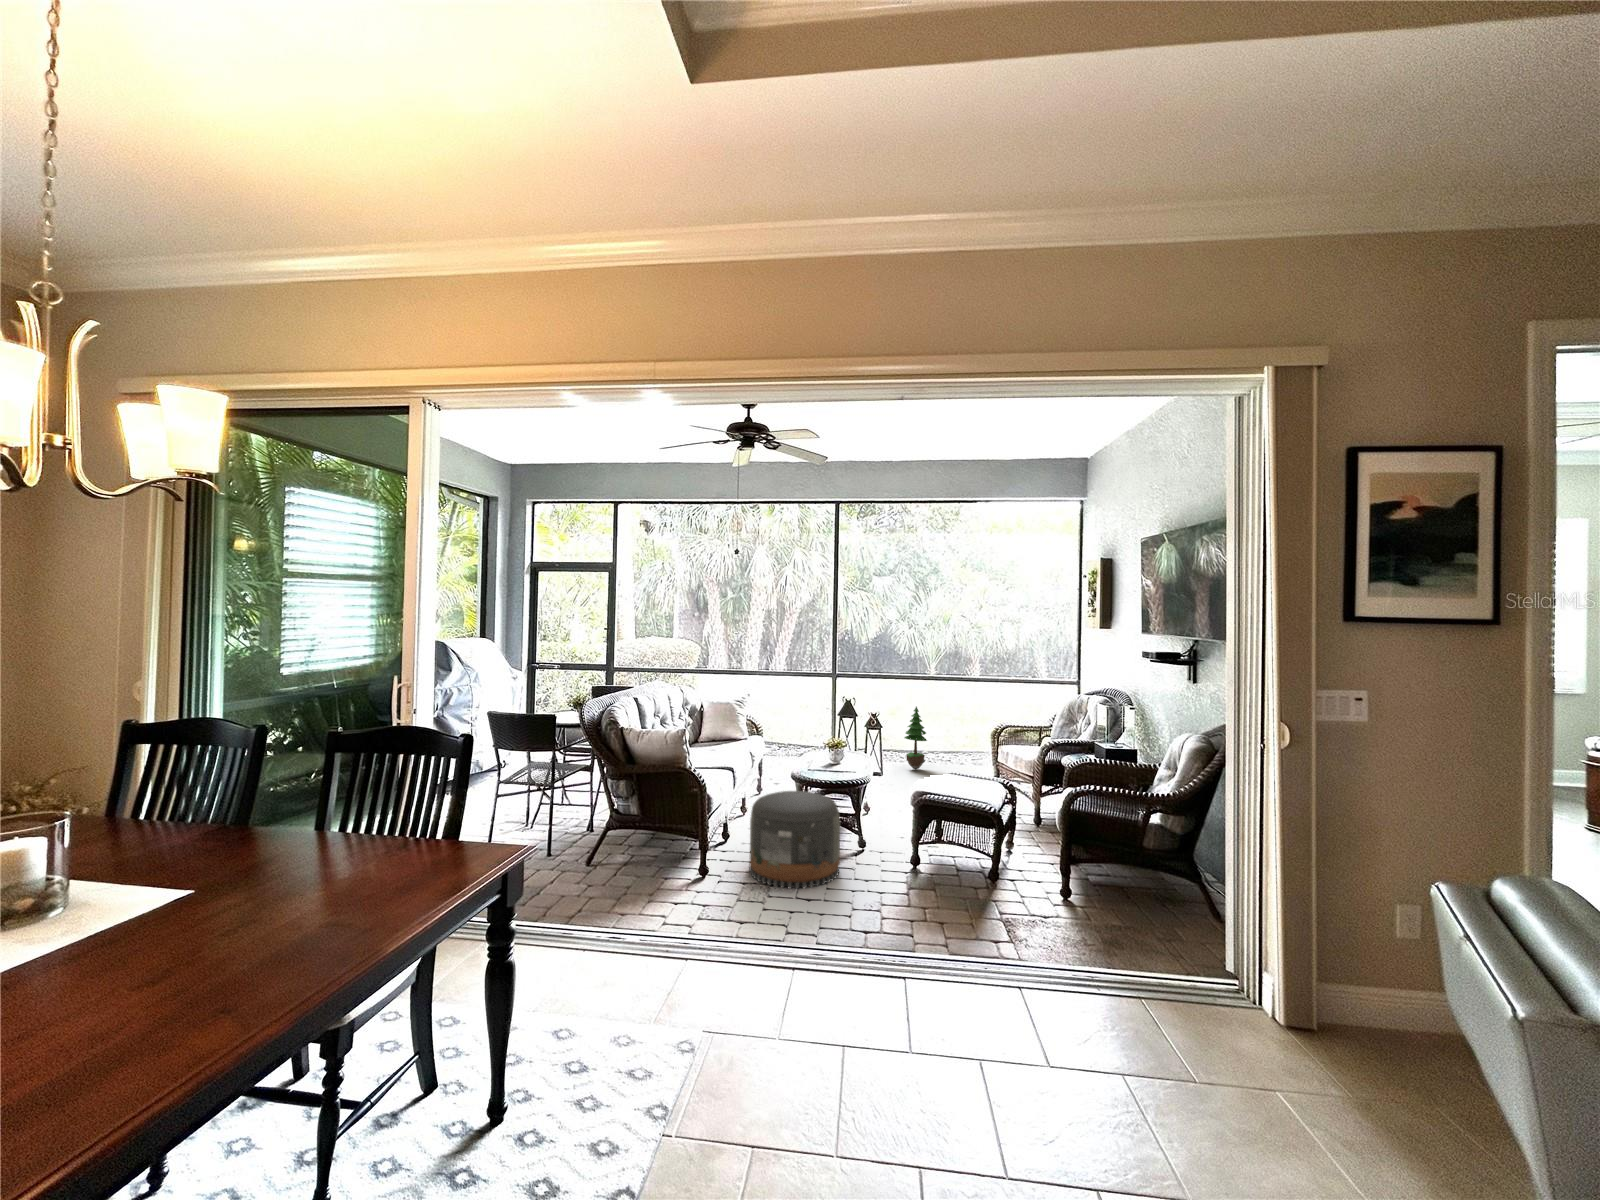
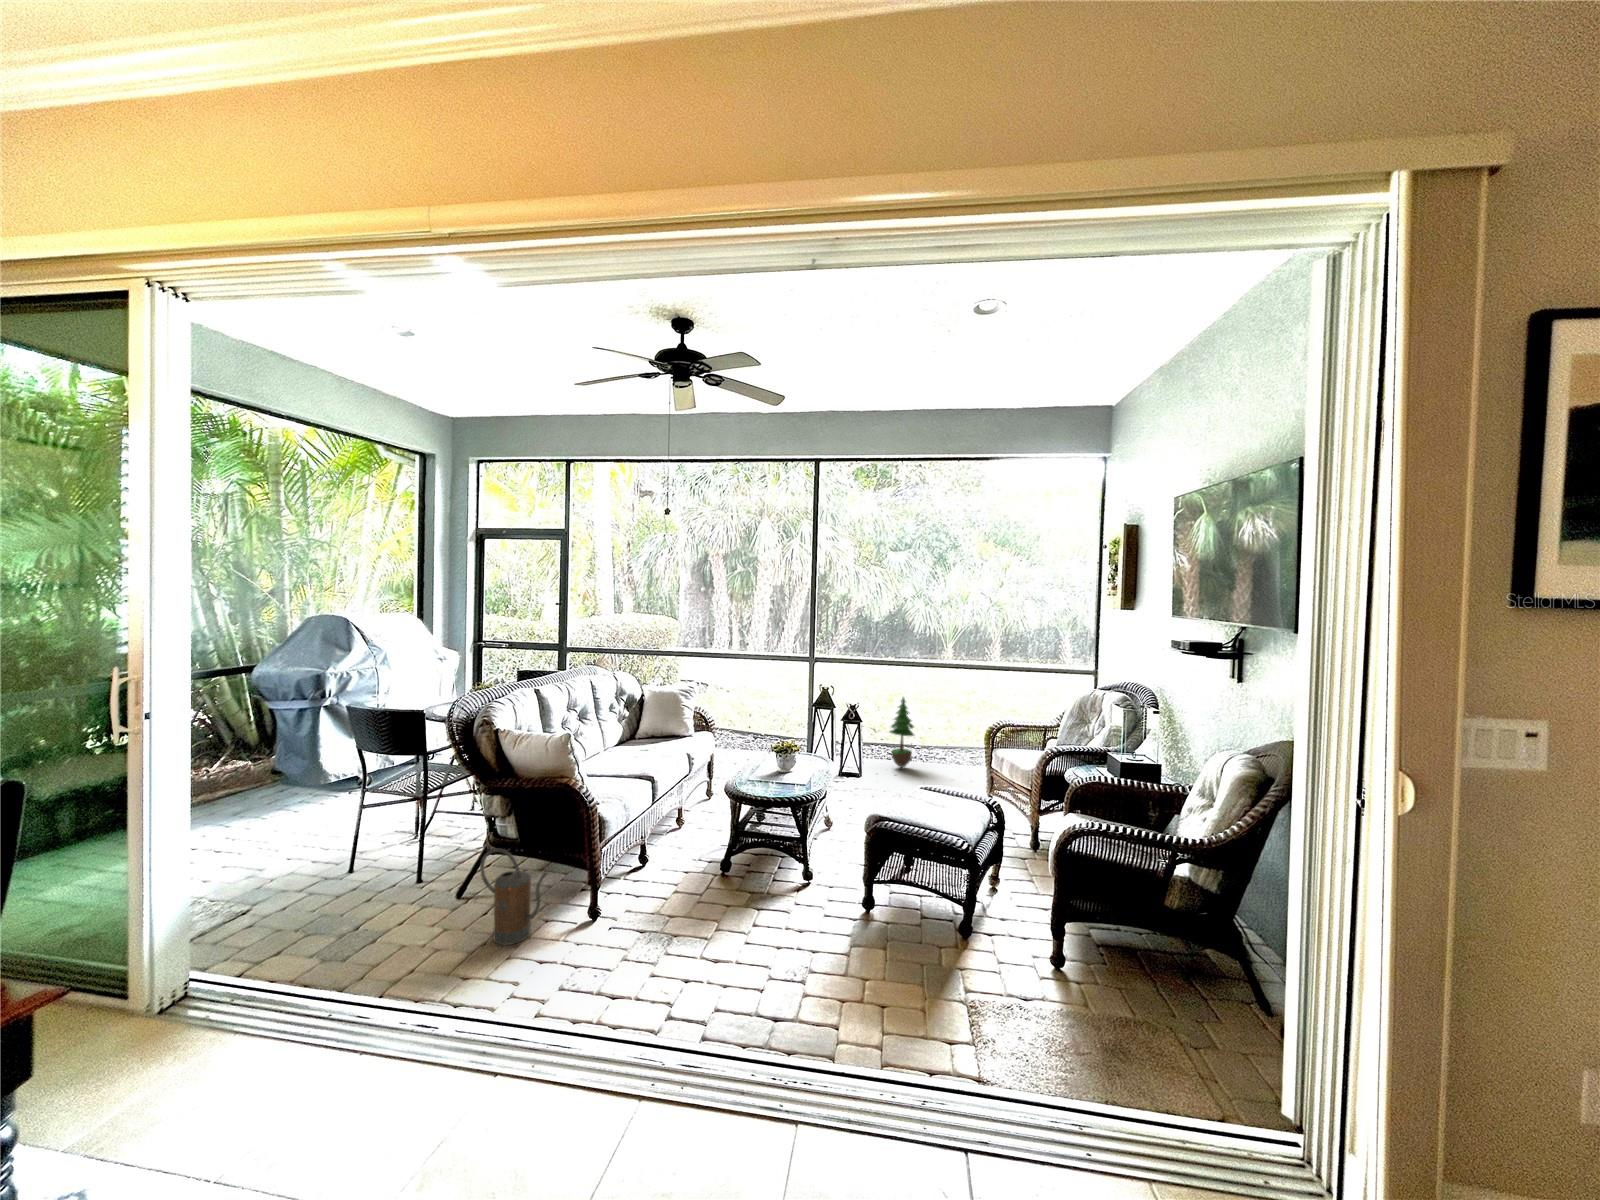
pouf: present [749,791,840,889] -> none [655,809,771,943]
watering can: none [618,819,675,894] -> present [480,848,547,945]

